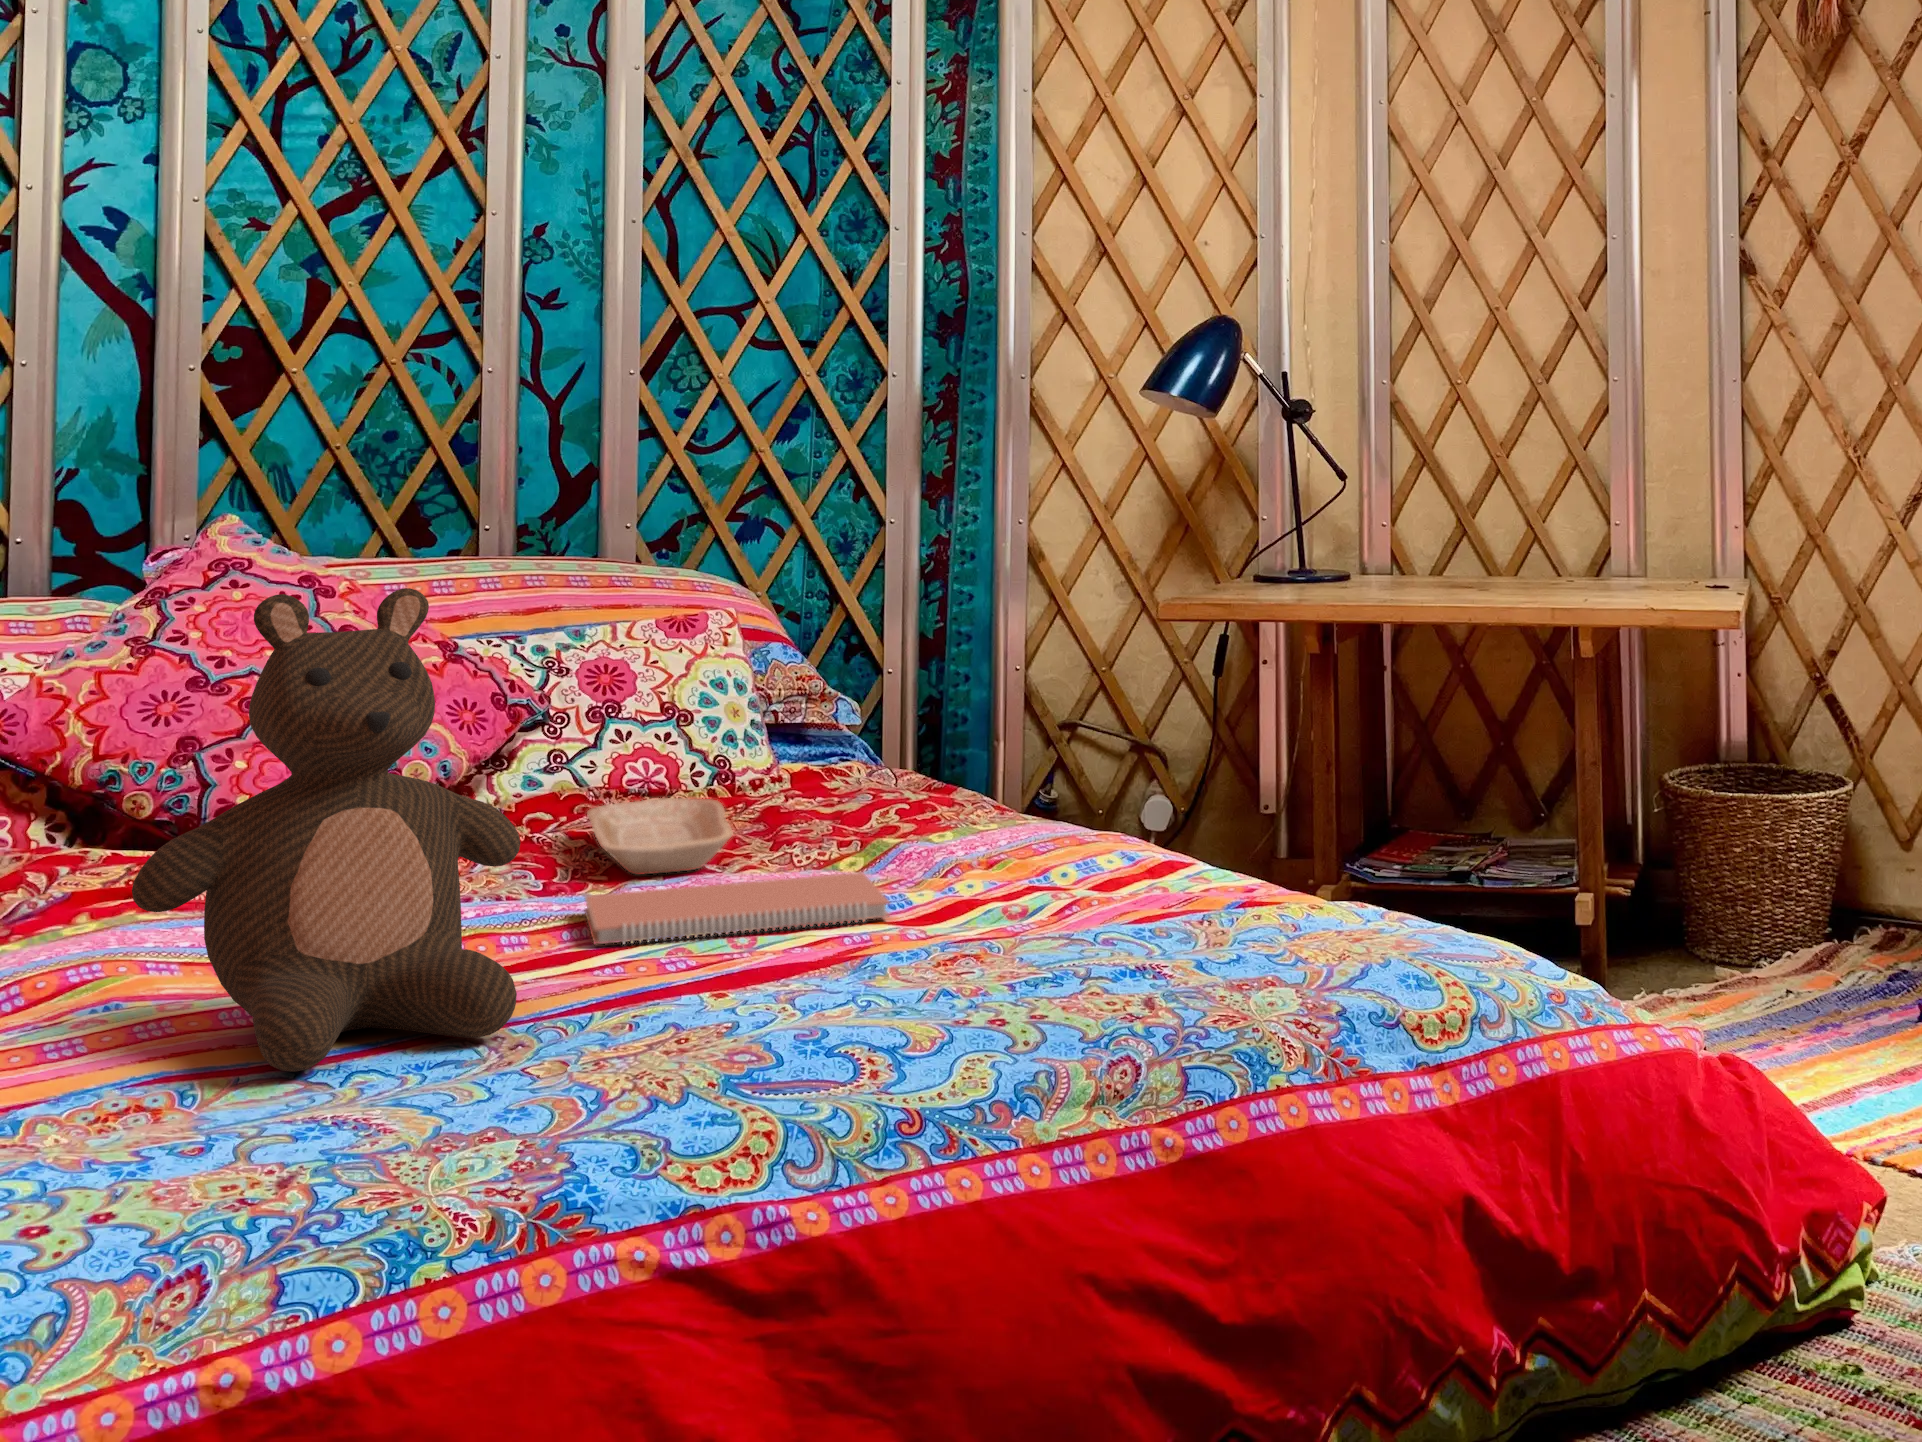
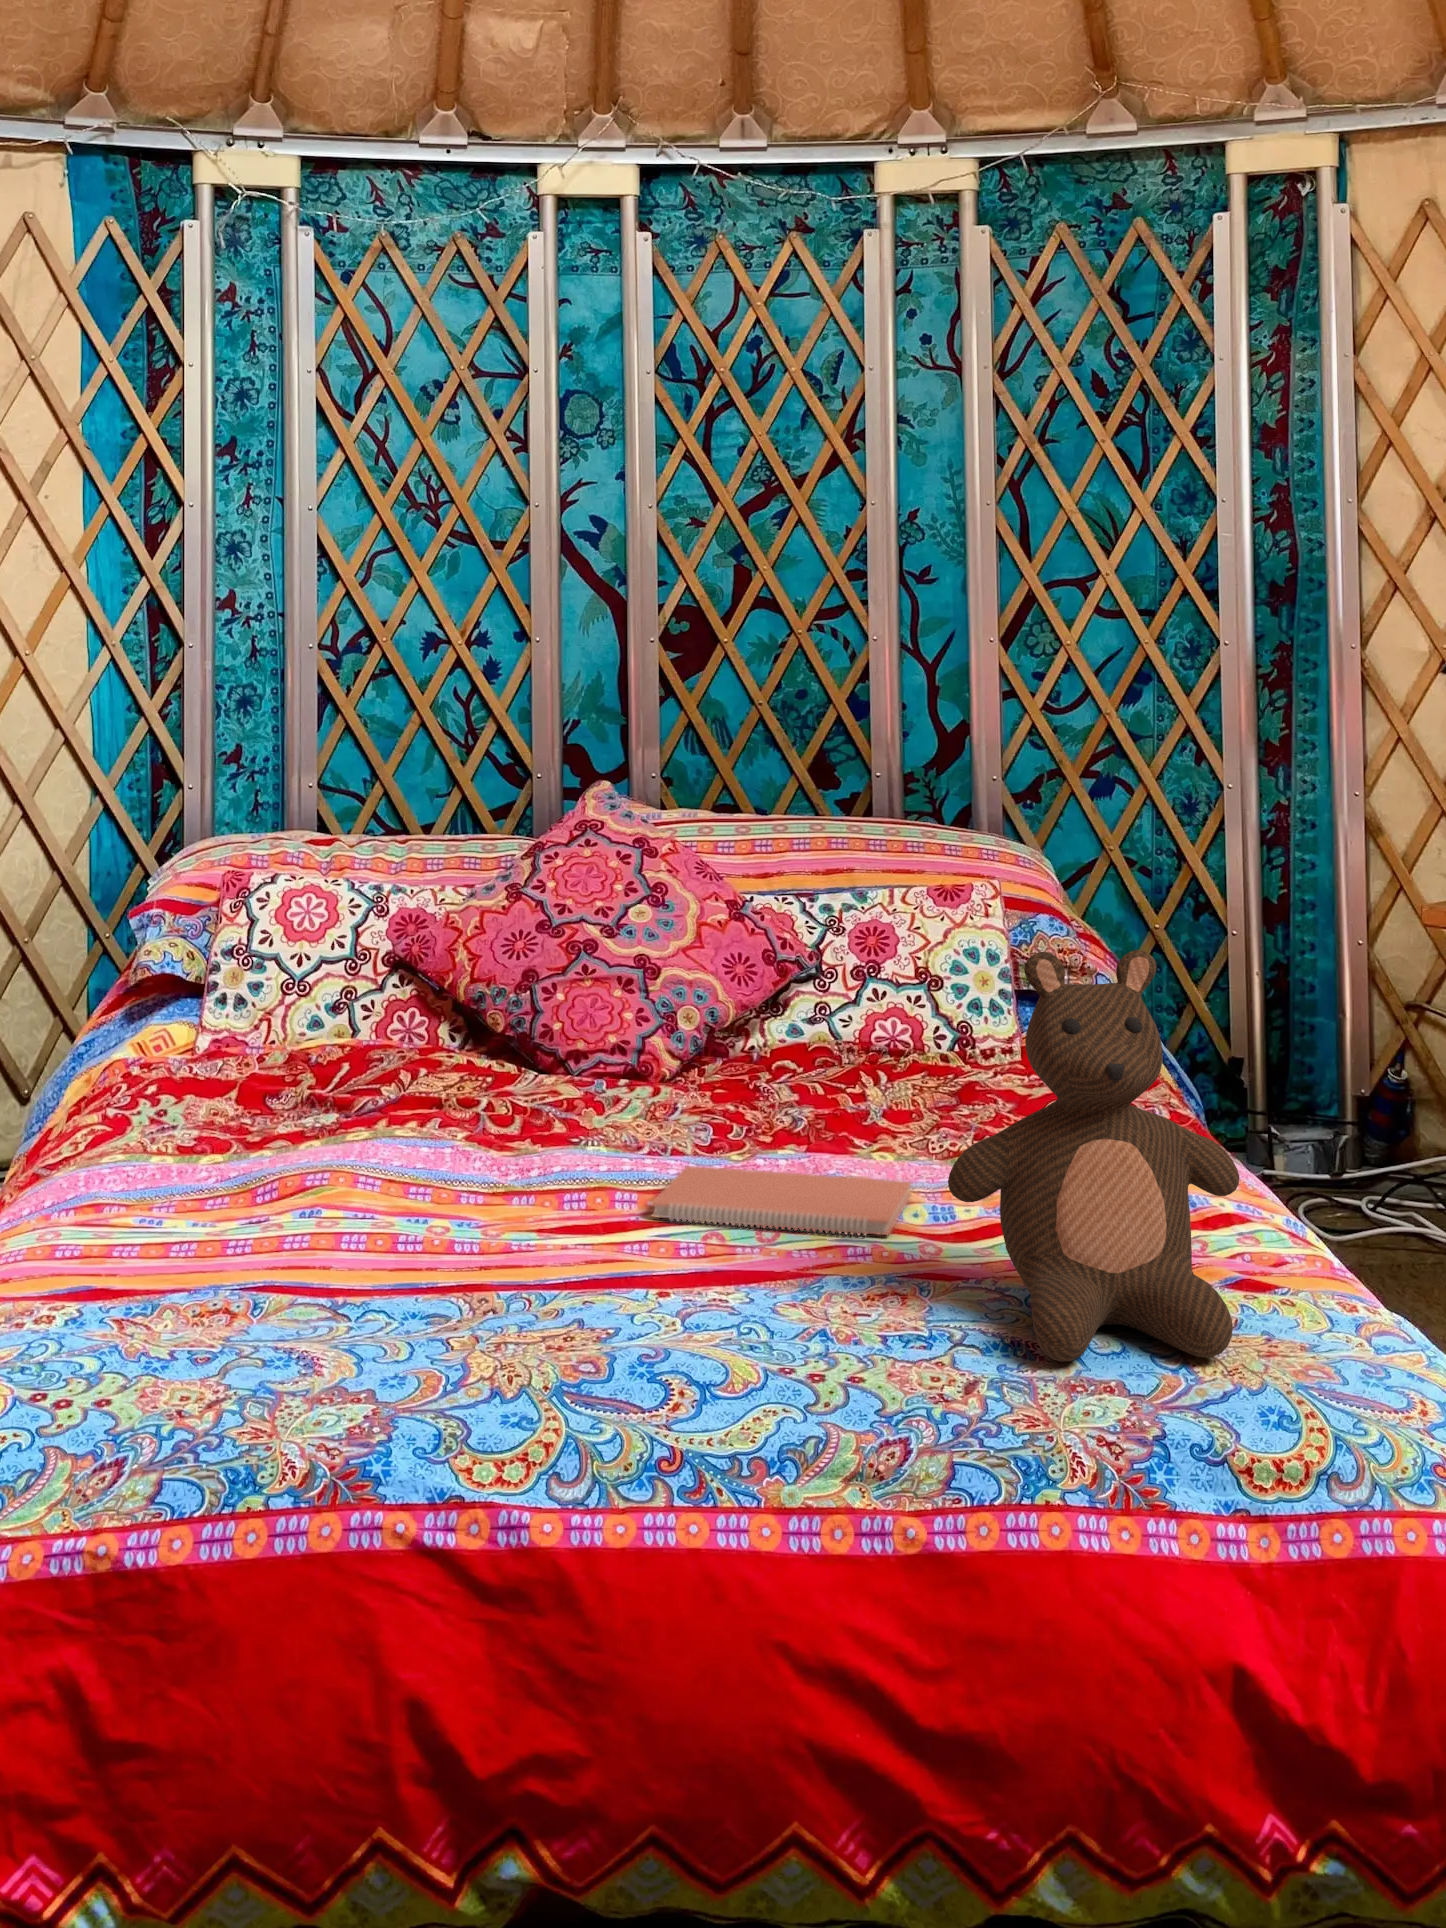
stuffed bear: present [132,588,520,1071] -> present [948,950,1240,1362]
tray: present [587,798,733,875] -> none [744,1067,887,1147]

